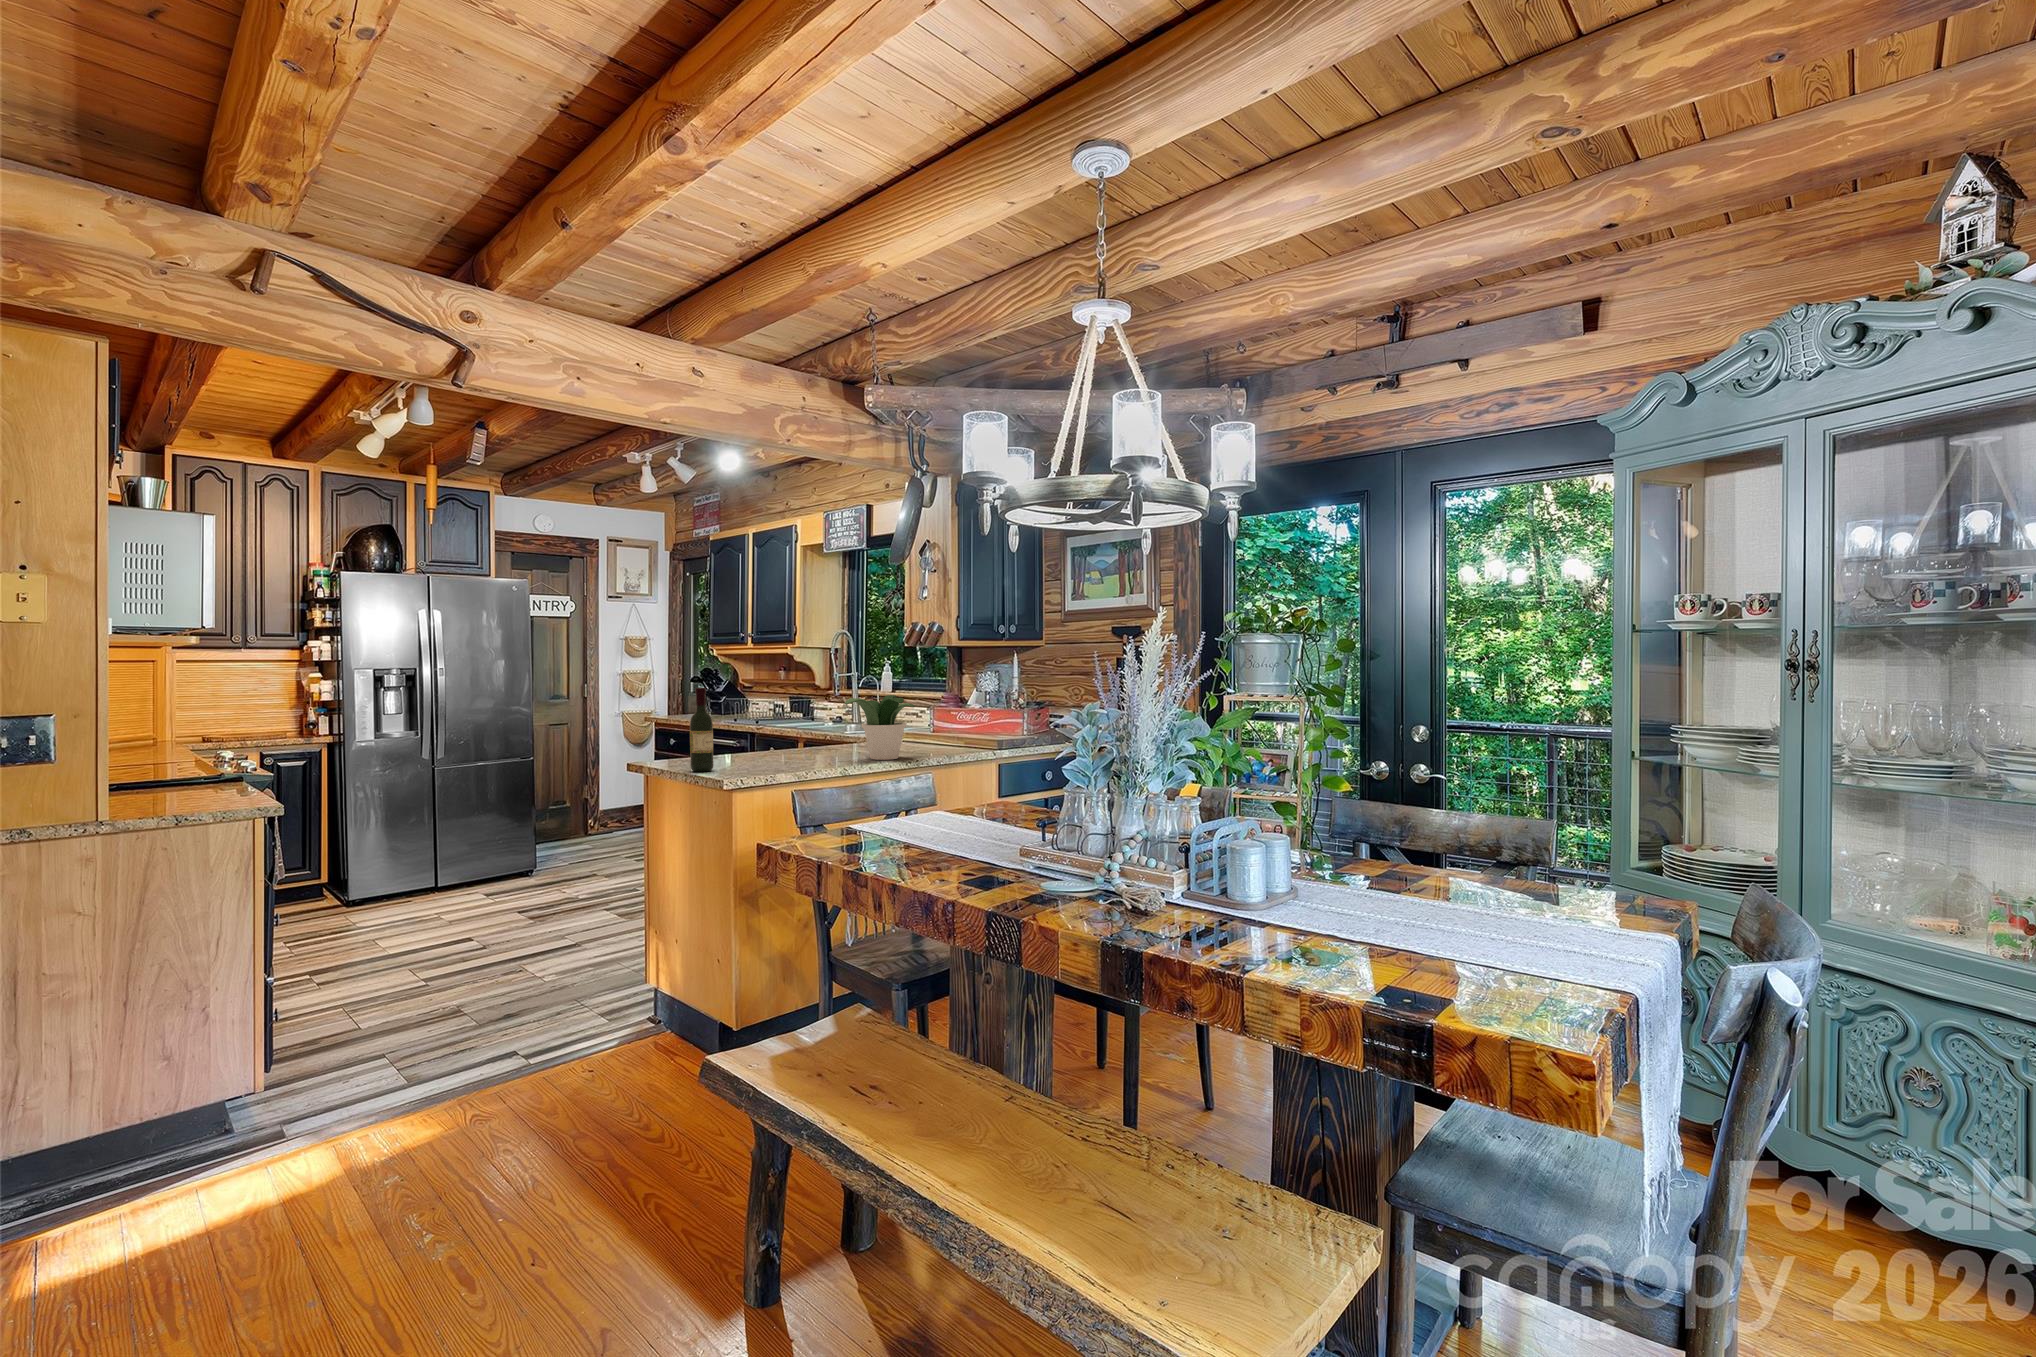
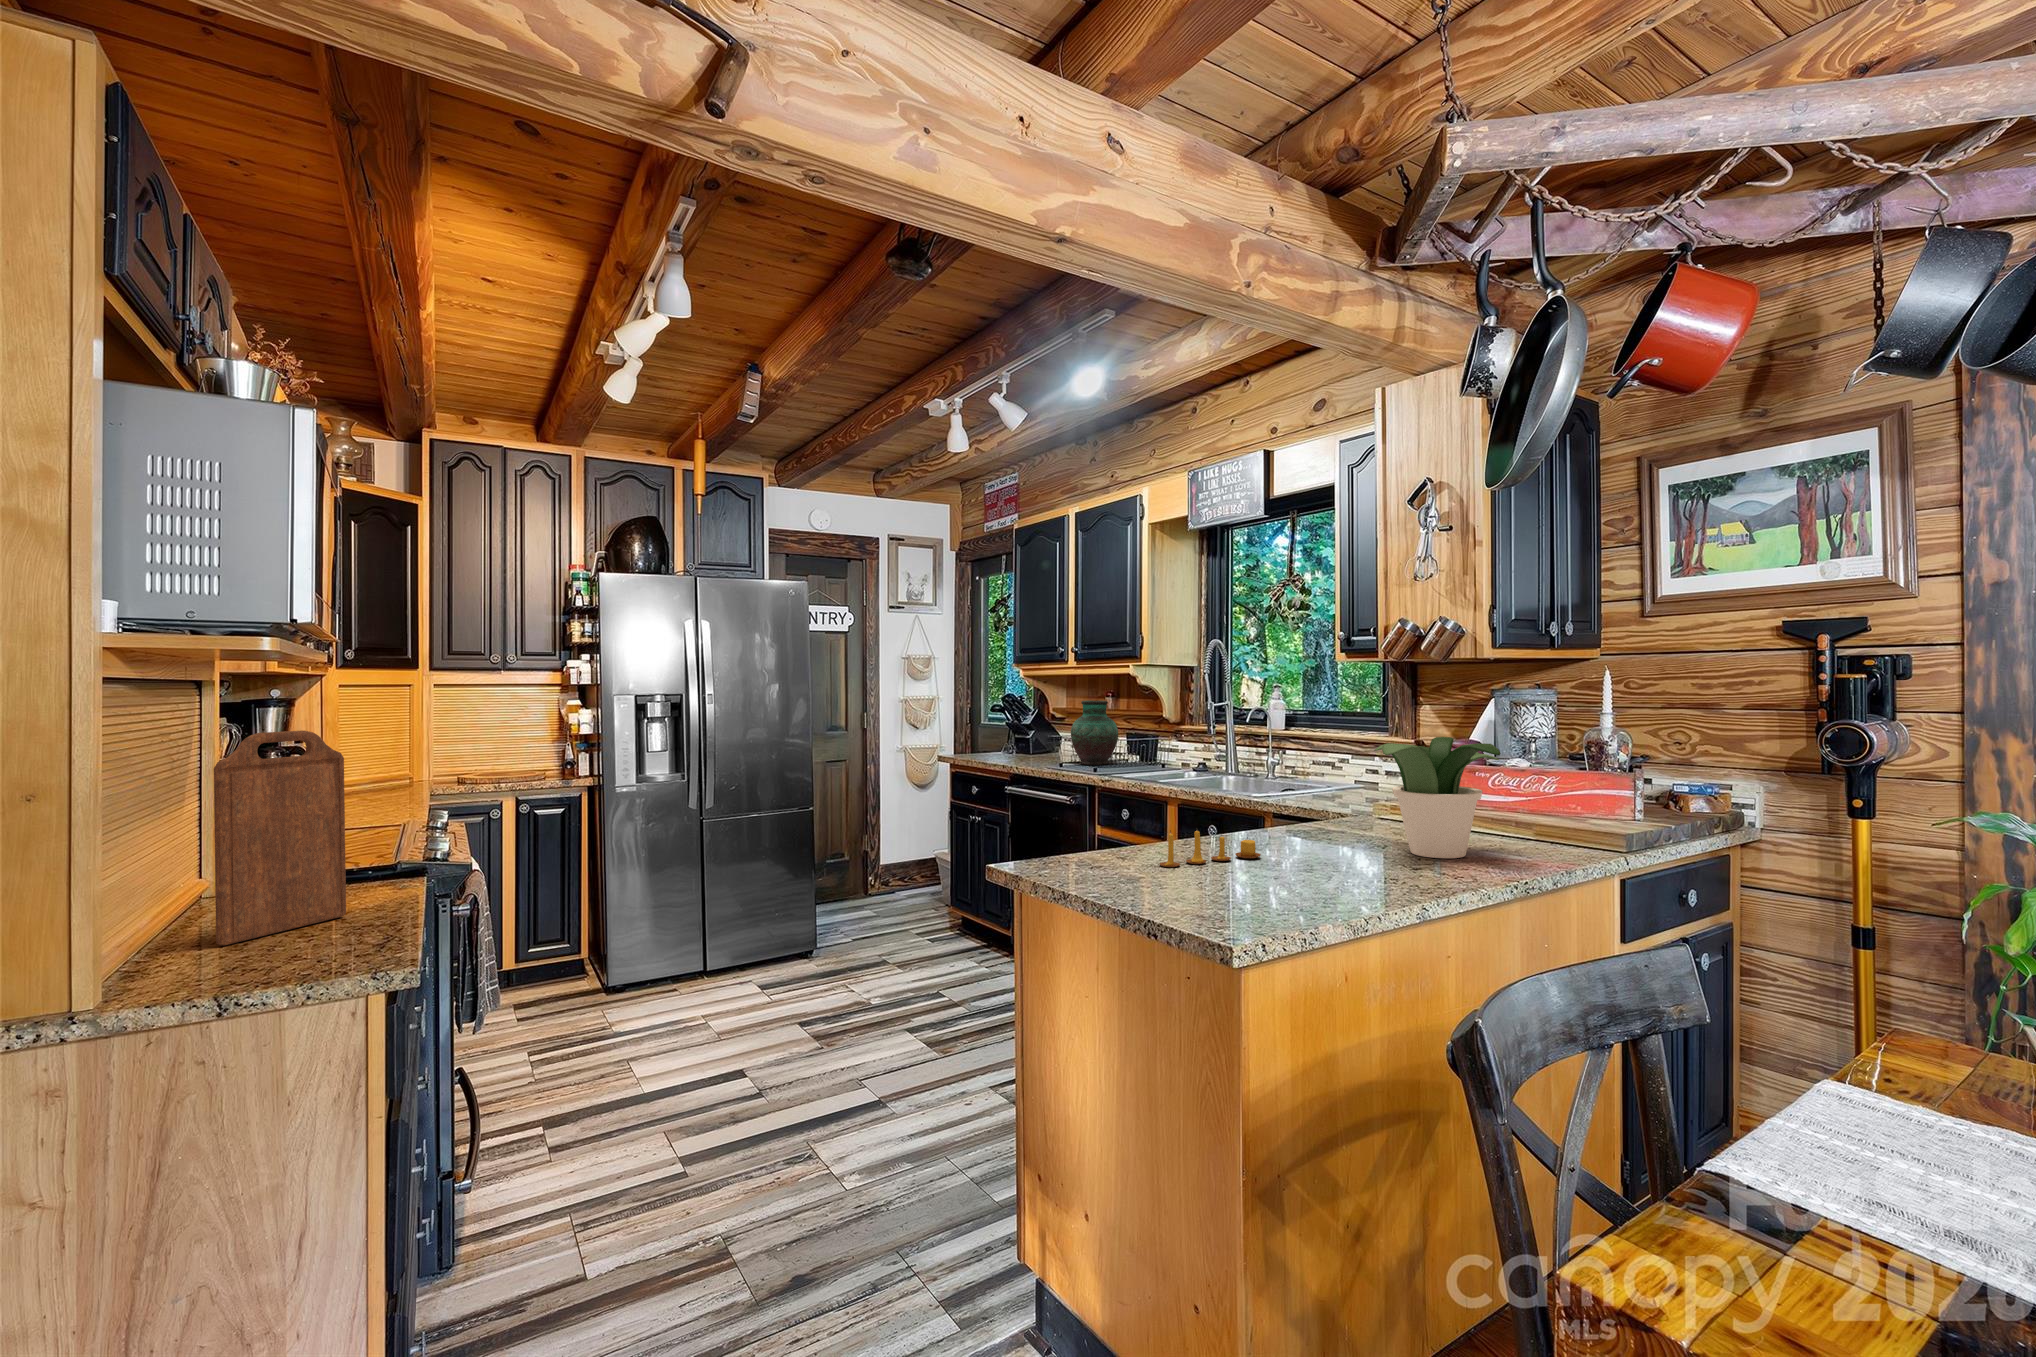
vase: none [744,675,781,723] -> present [1071,701,1118,765]
wine bottle: present [690,688,714,772] -> none [1127,725,1169,885]
cutting board: none [136,691,208,809] -> present [214,730,346,945]
candle: none [719,745,783,766] -> present [1160,831,1261,867]

